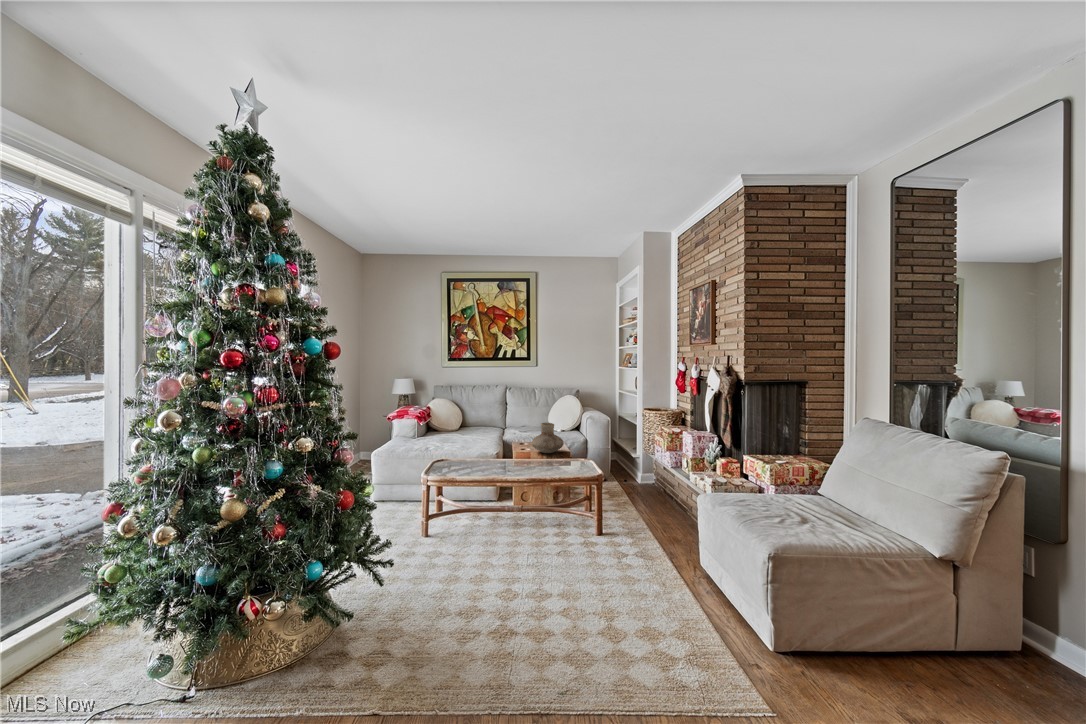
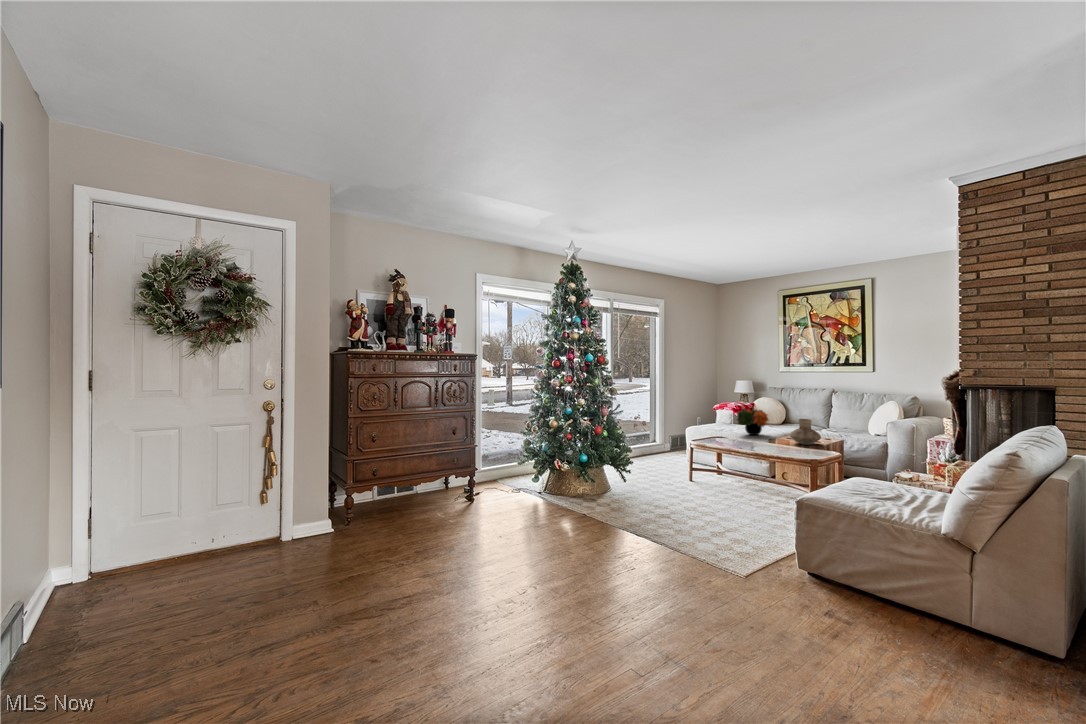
flower arrangement: none [451,414,491,450] -> present [737,408,769,435]

